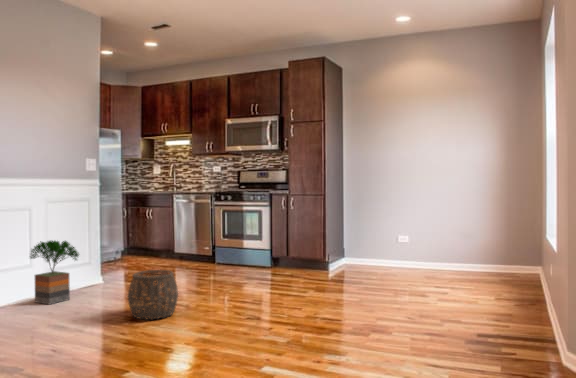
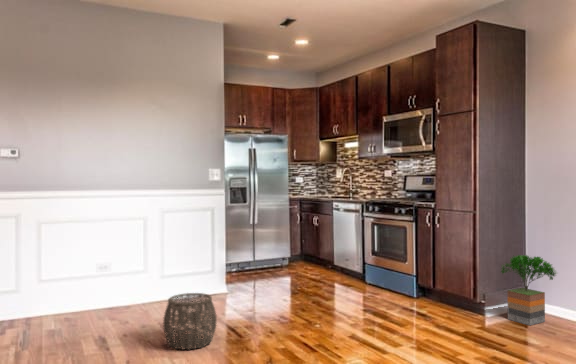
potted tree: present [30,241,79,304] -> present [501,255,556,325]

